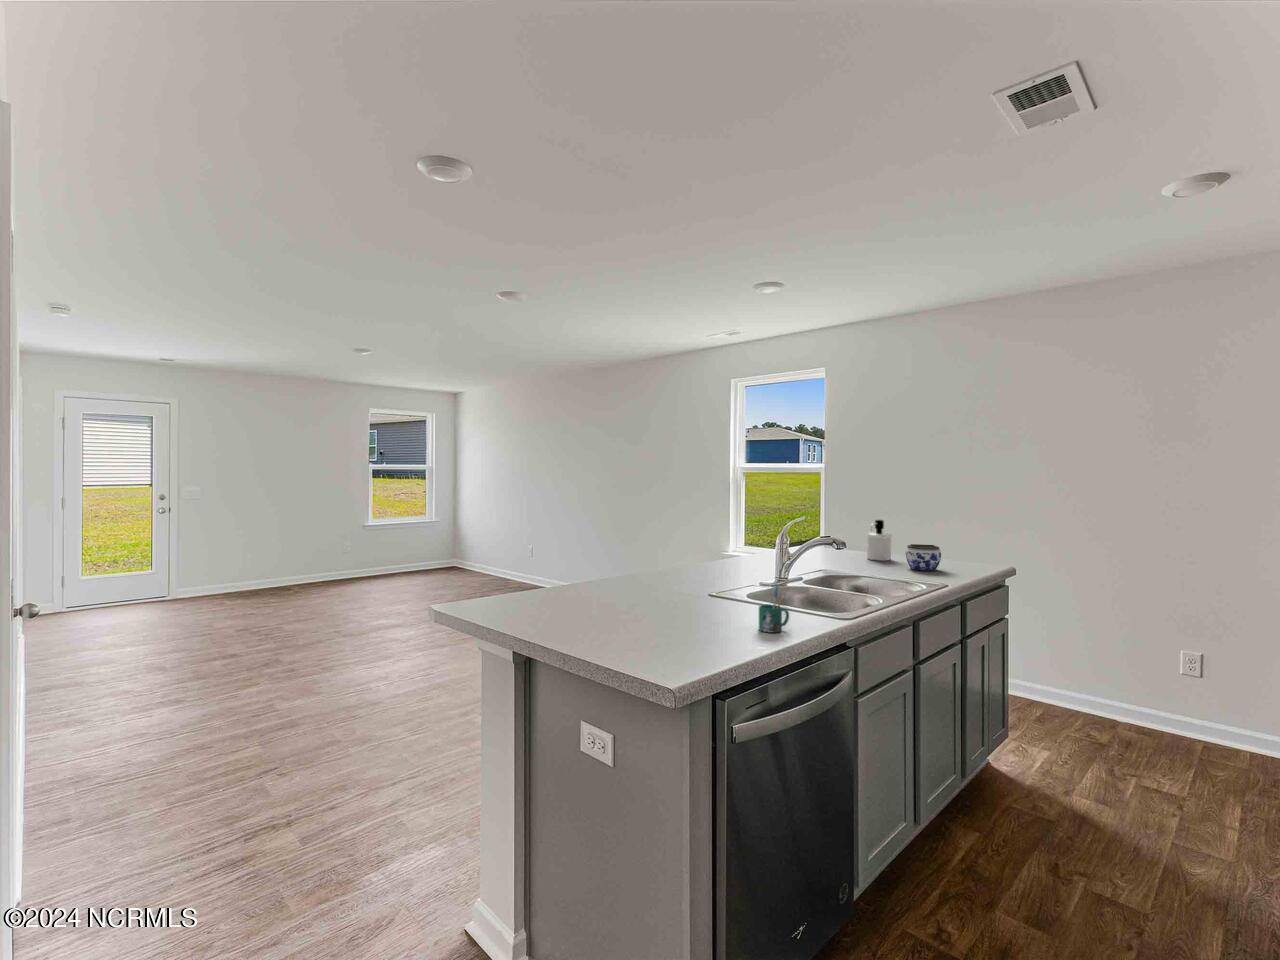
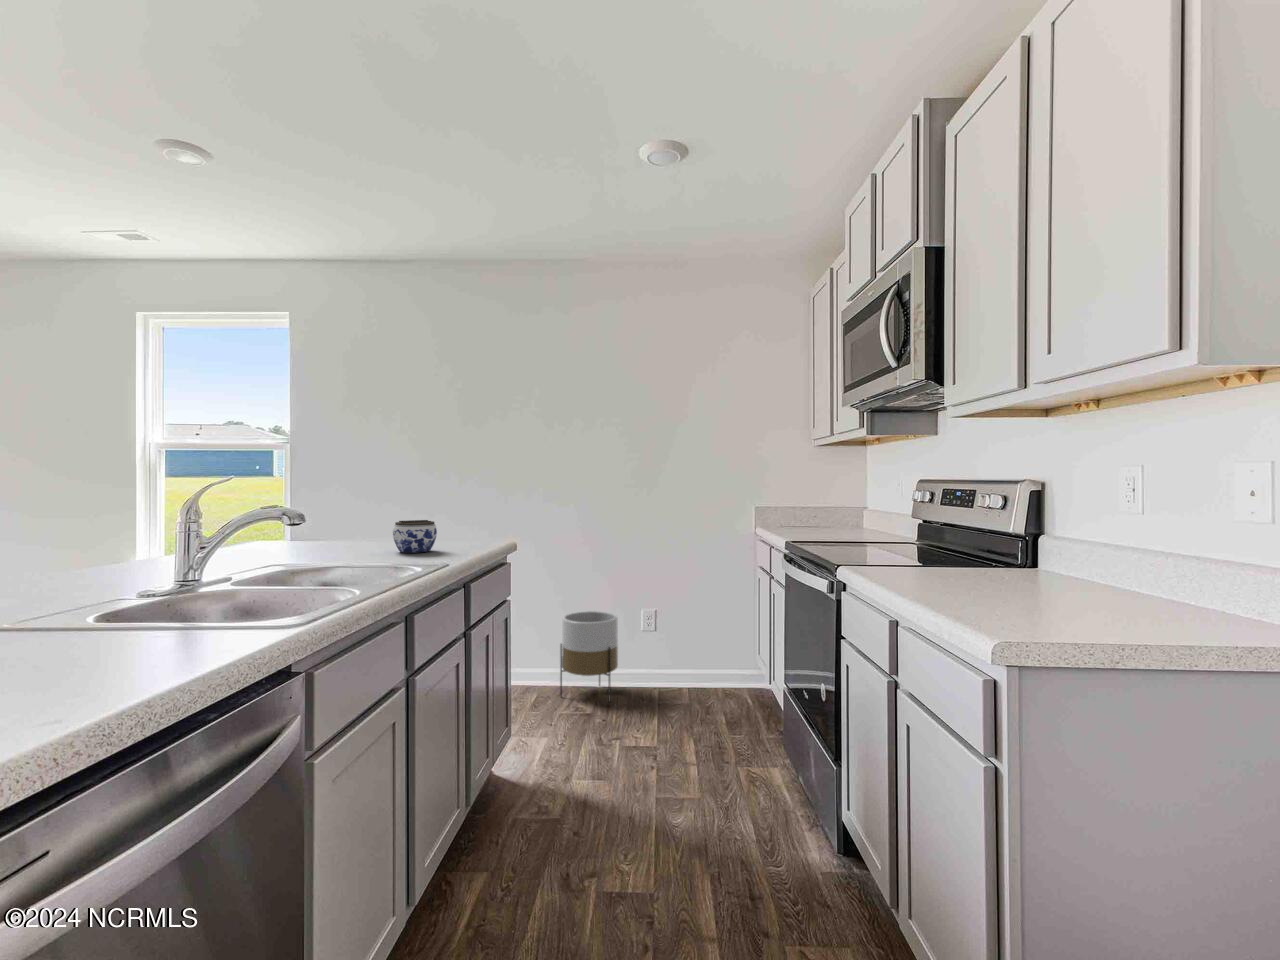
soap dispenser: present [866,520,892,561] -> none [341,494,376,547]
mug: present [759,586,789,633] -> none [84,582,164,682]
planter: none [1071,640,1144,739] -> present [560,611,618,702]

